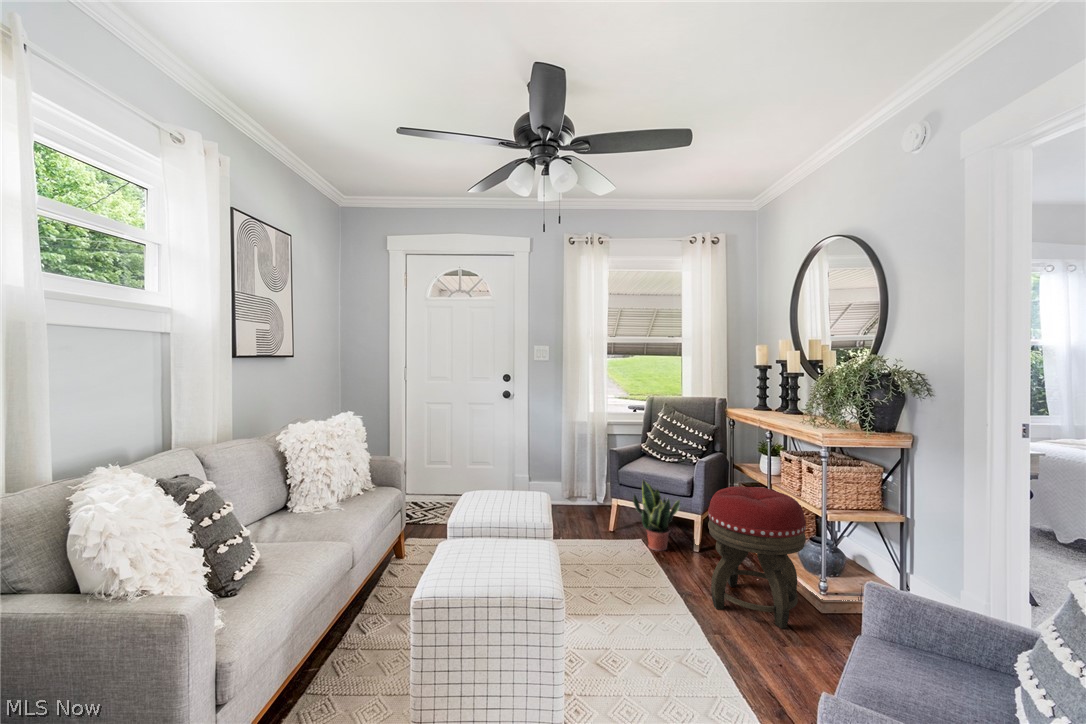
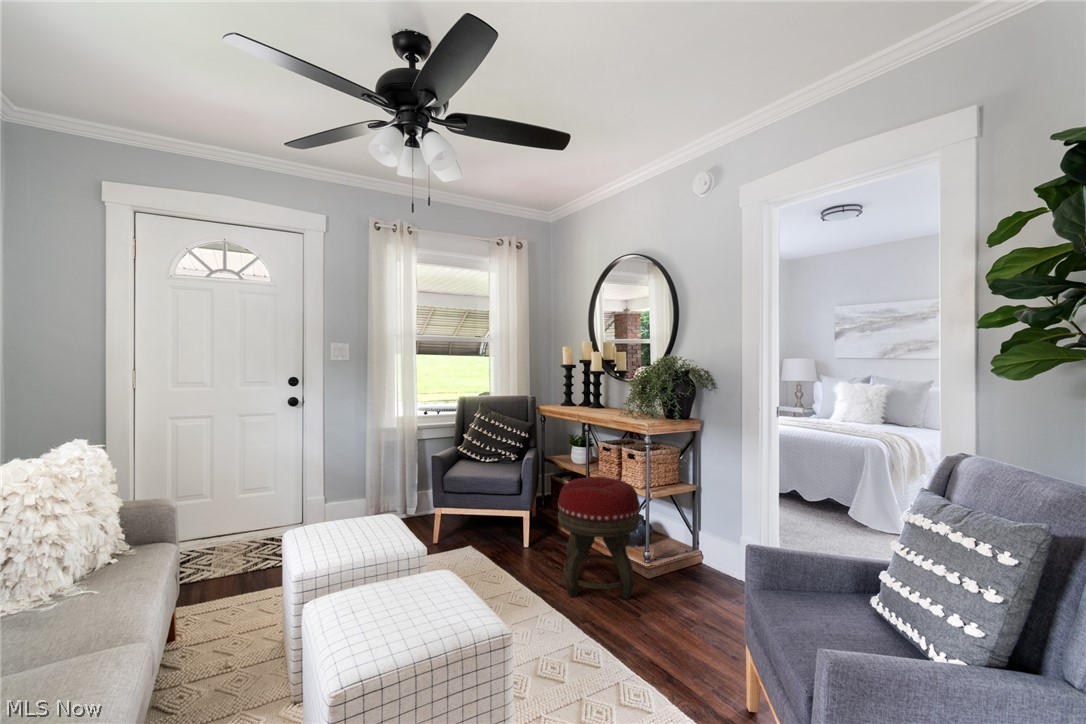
potted plant: present [633,480,680,551] -> none [467,483,510,555]

